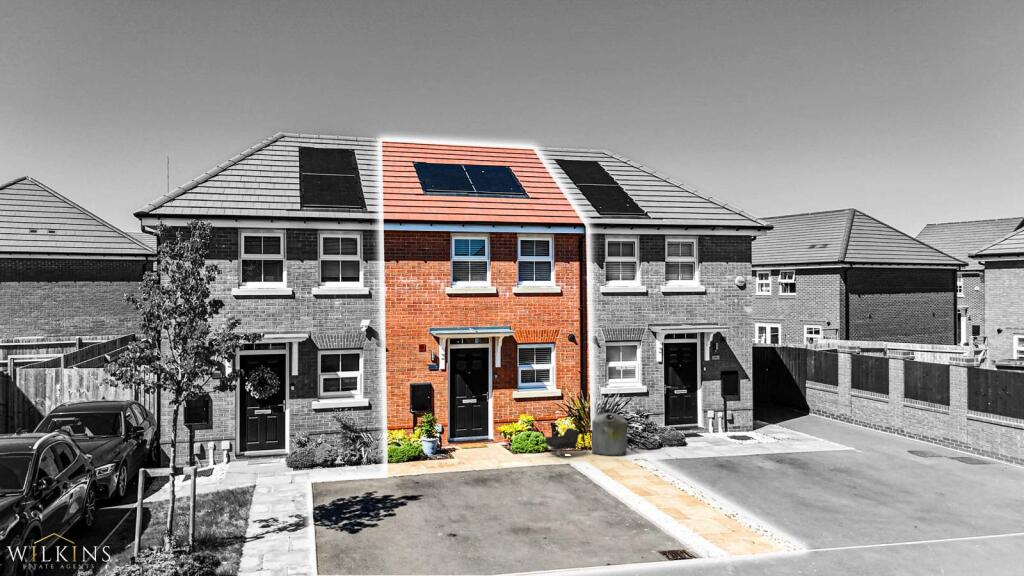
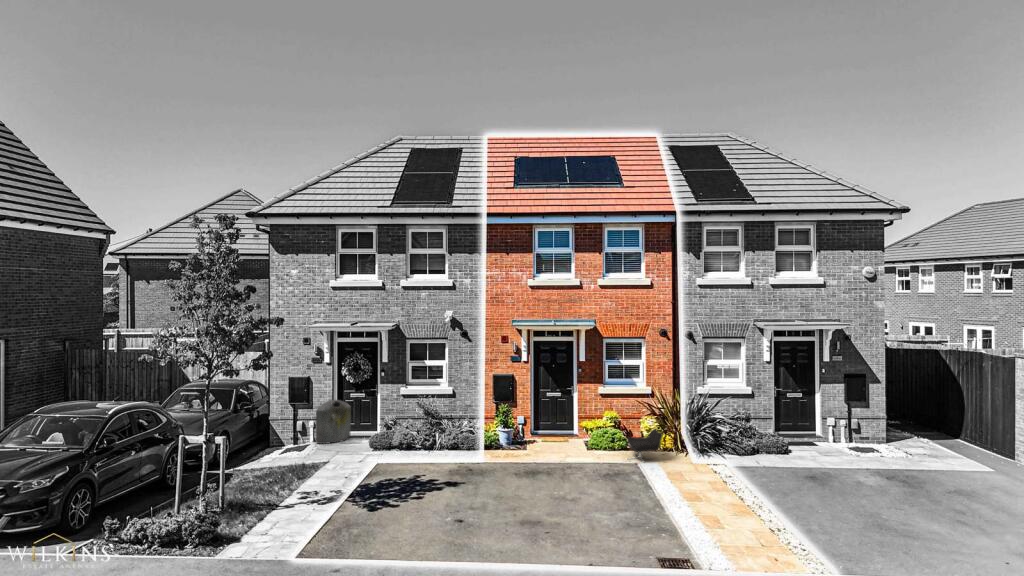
trash can: present [592,413,628,456] -> present [316,400,351,444]

